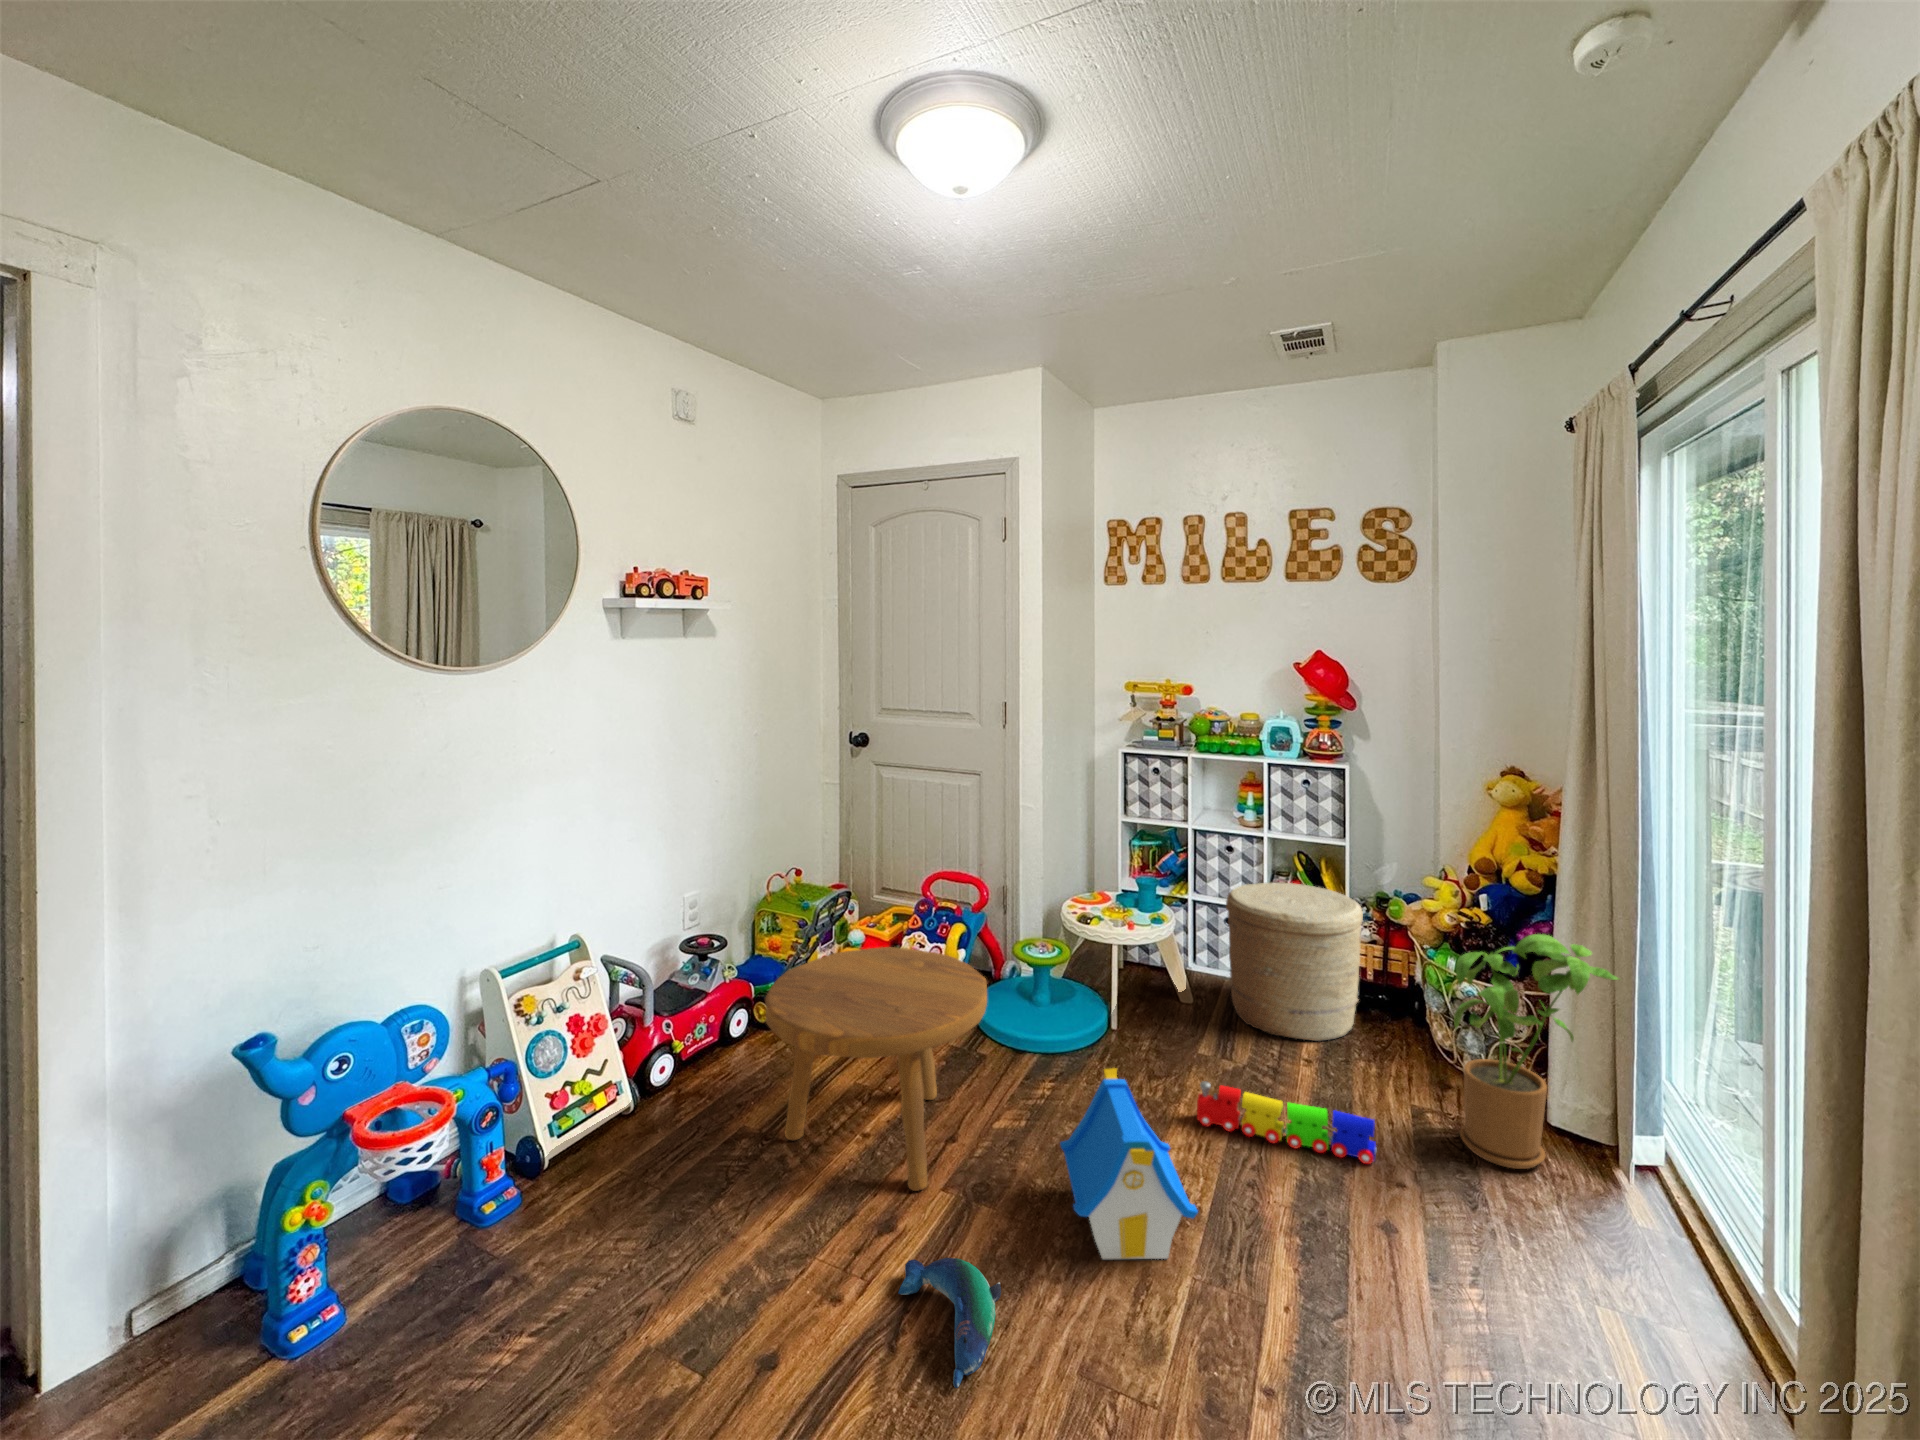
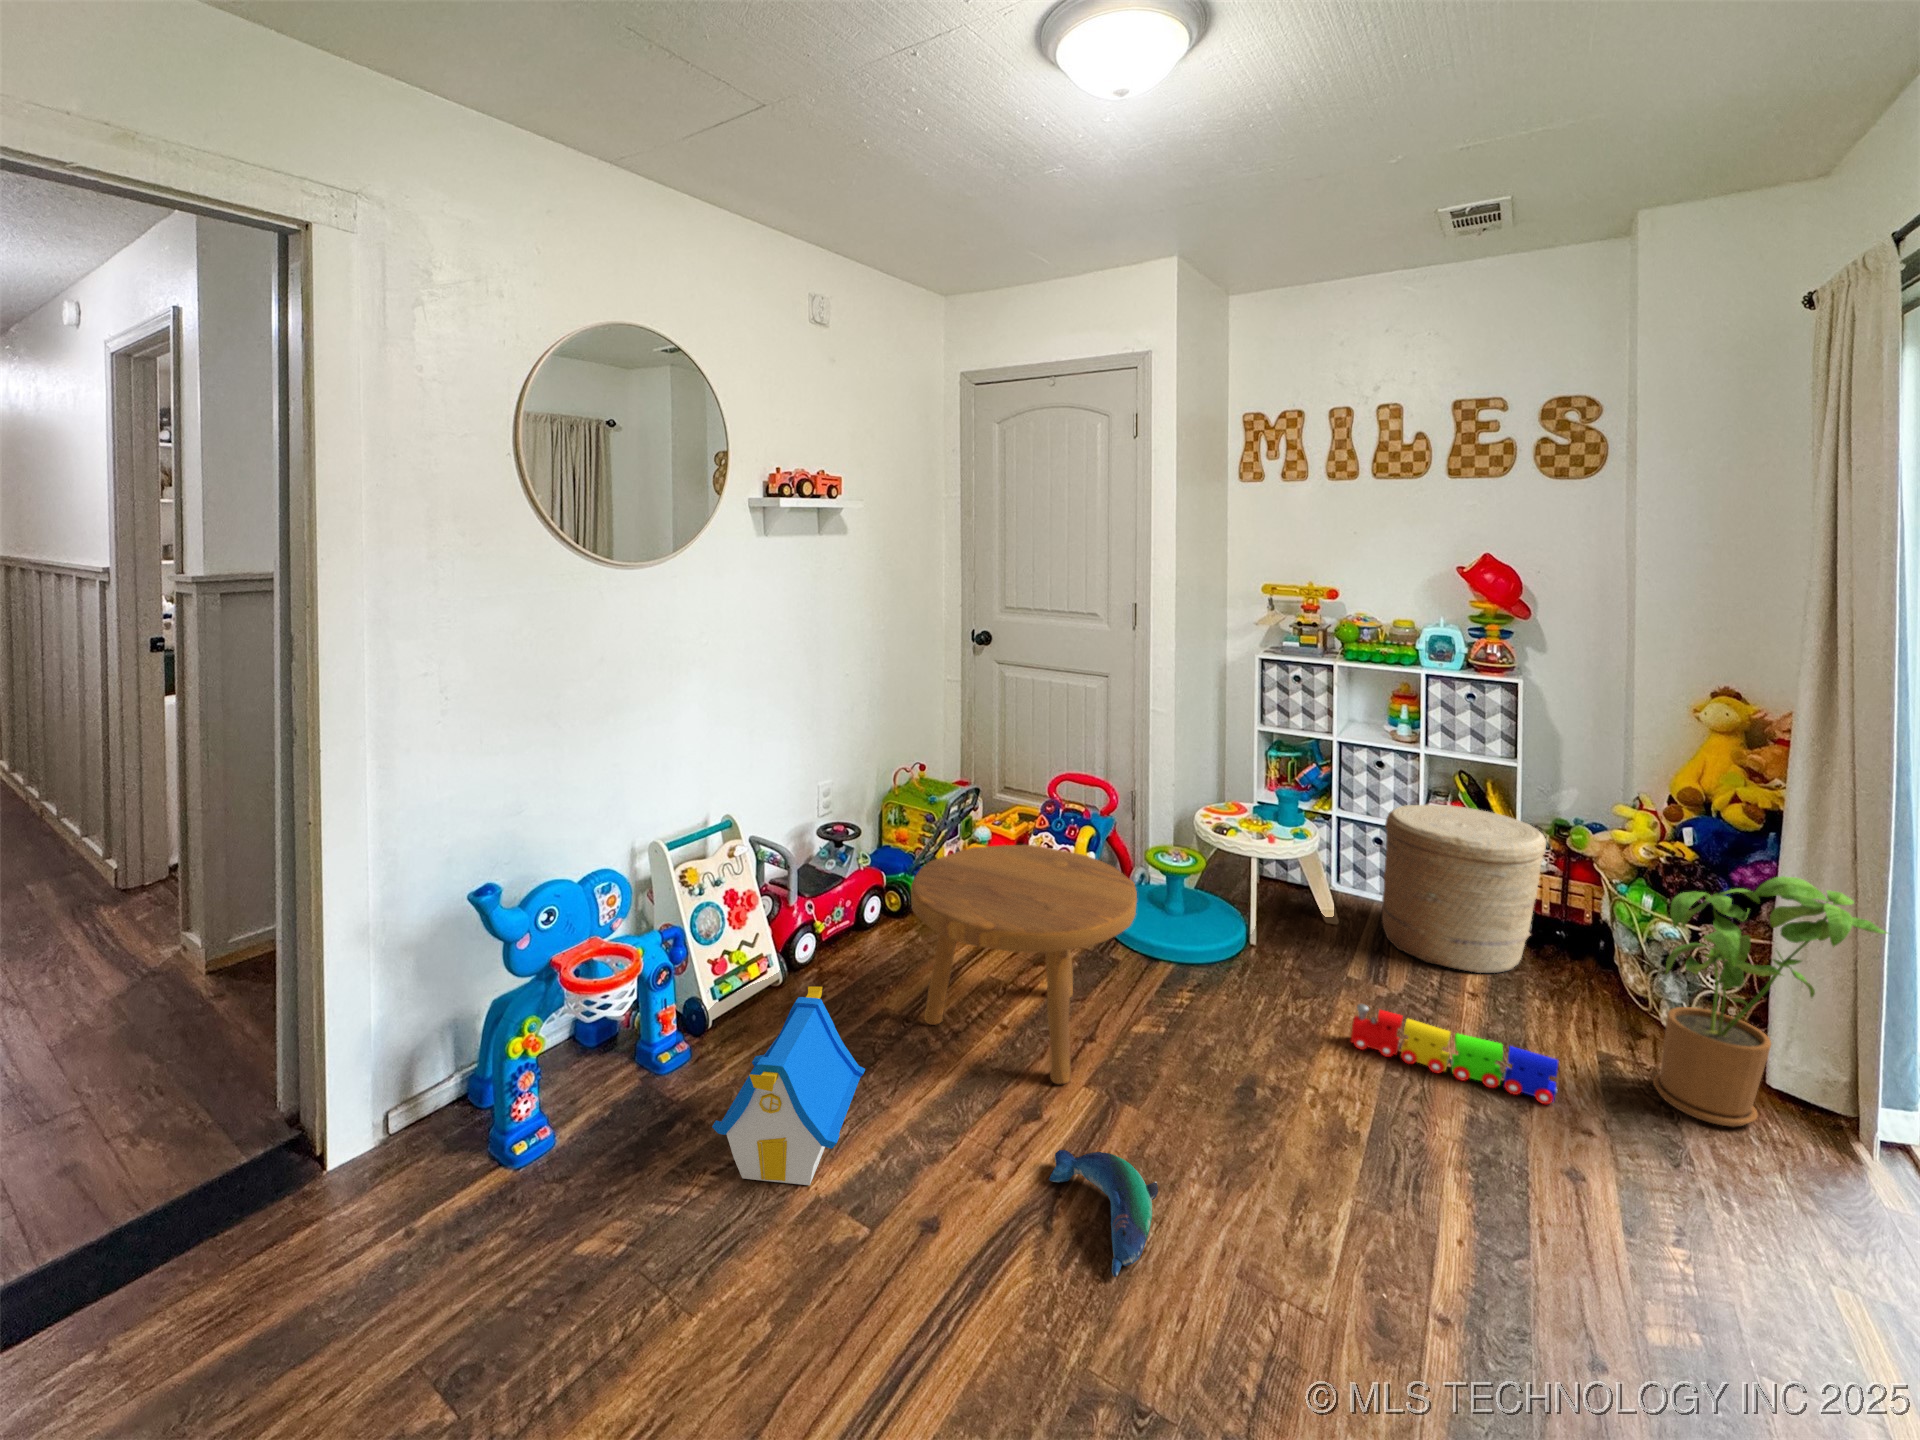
toy house: present [1060,1068,1198,1259] -> present [712,987,865,1185]

